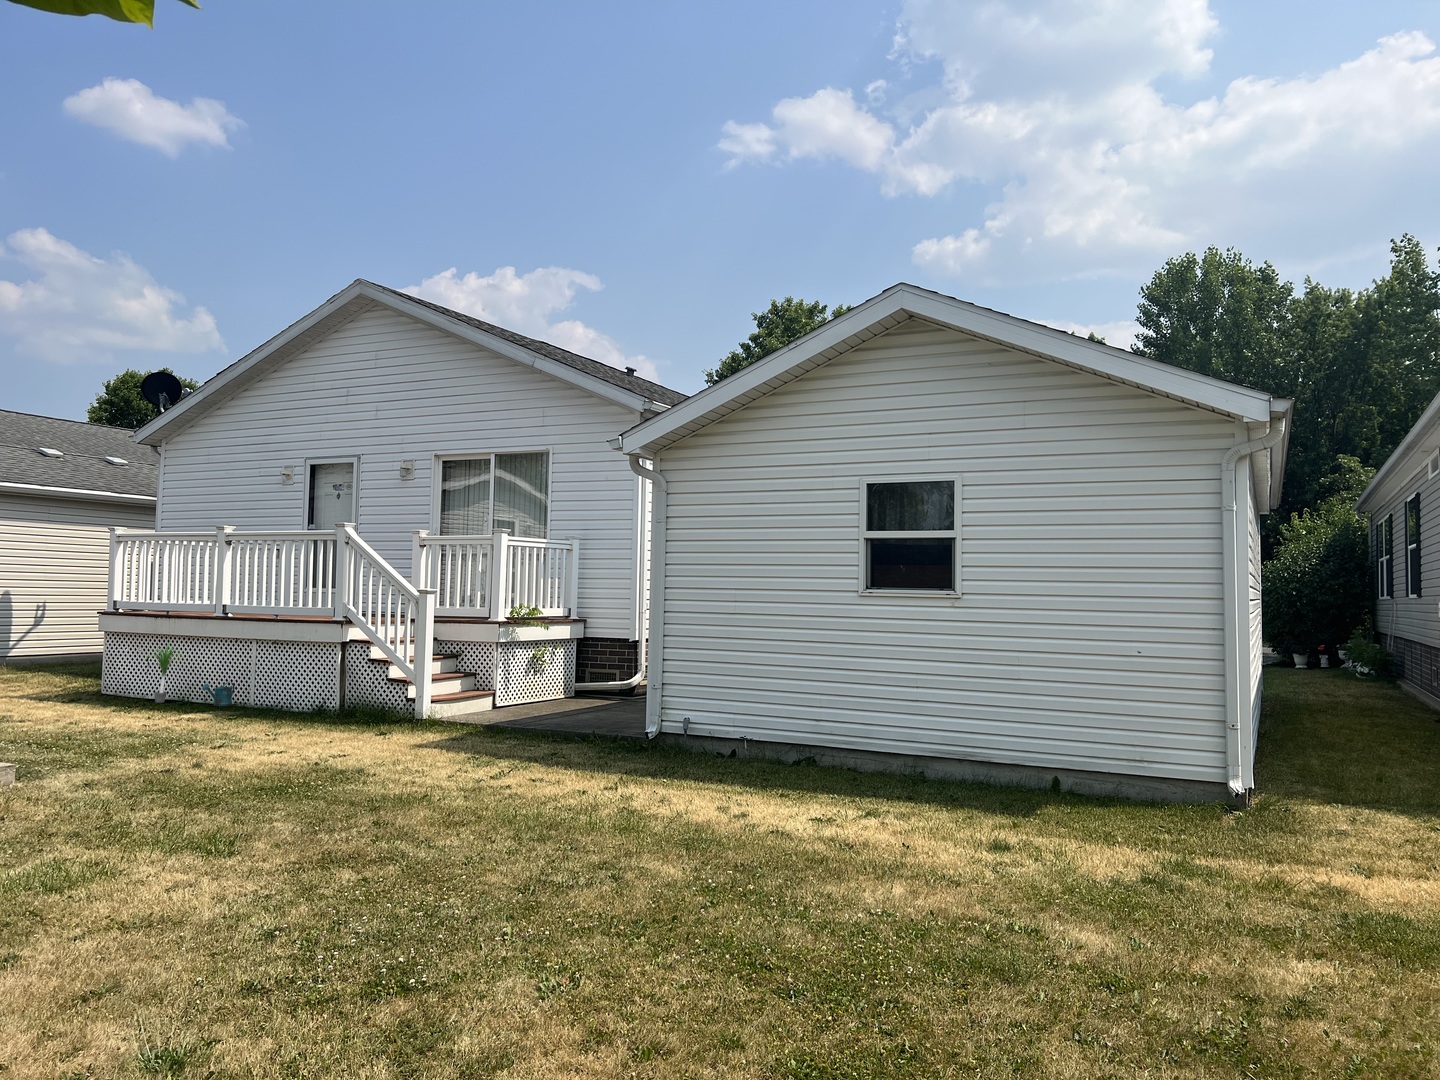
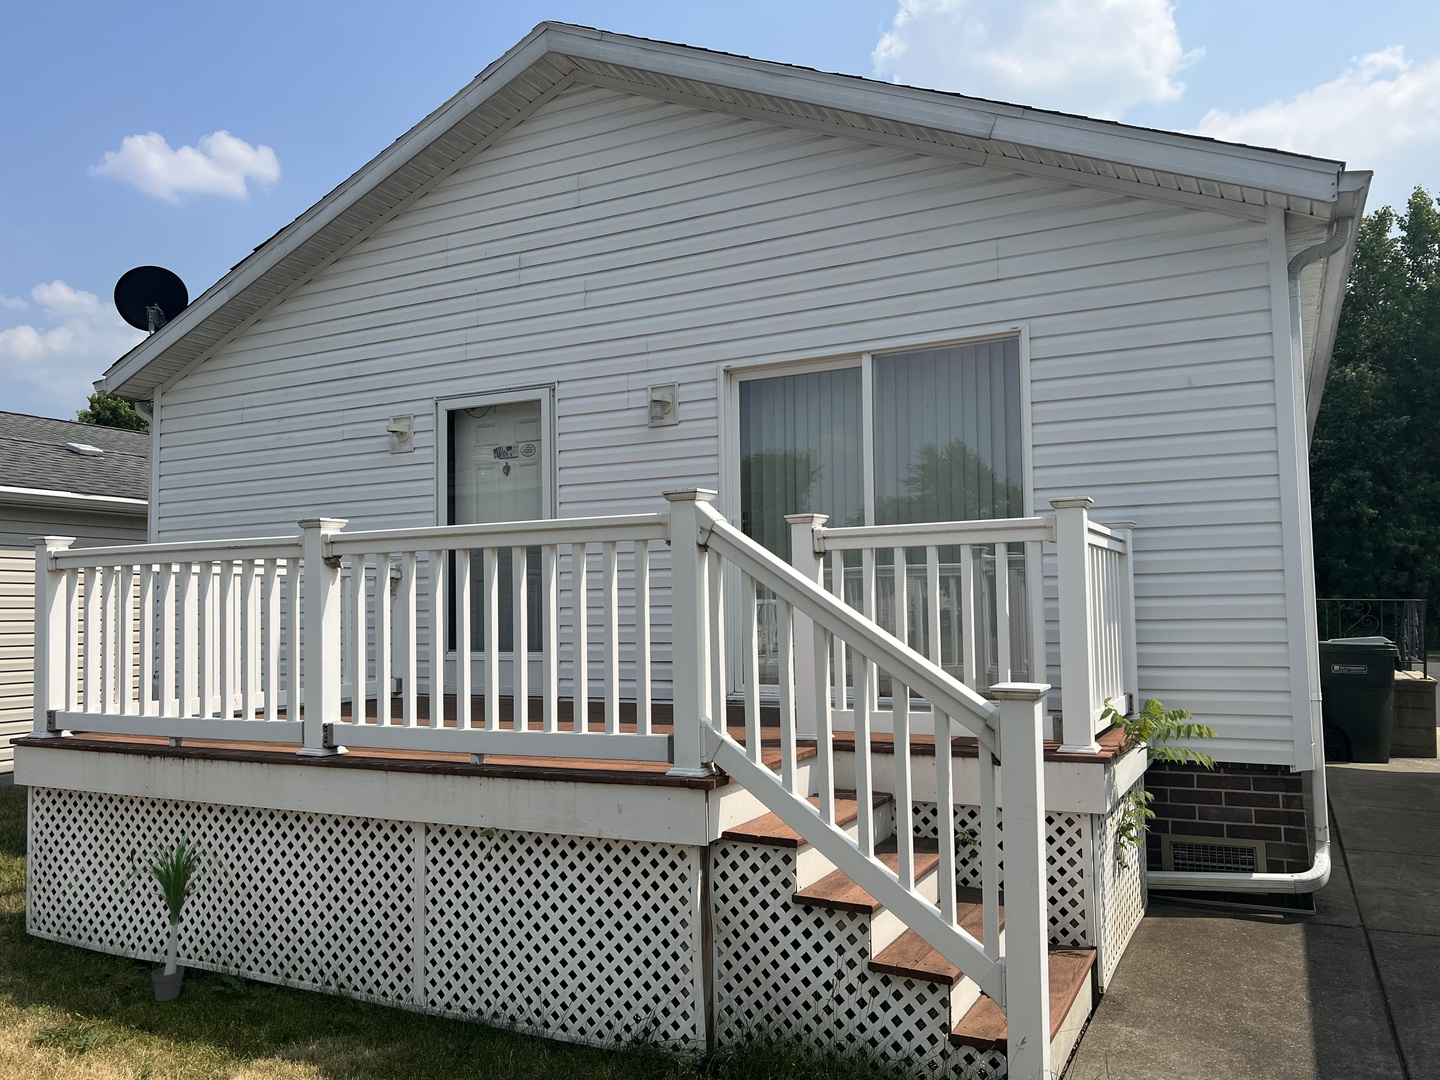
watering can: present [202,682,235,706] -> none [288,942,368,1023]

